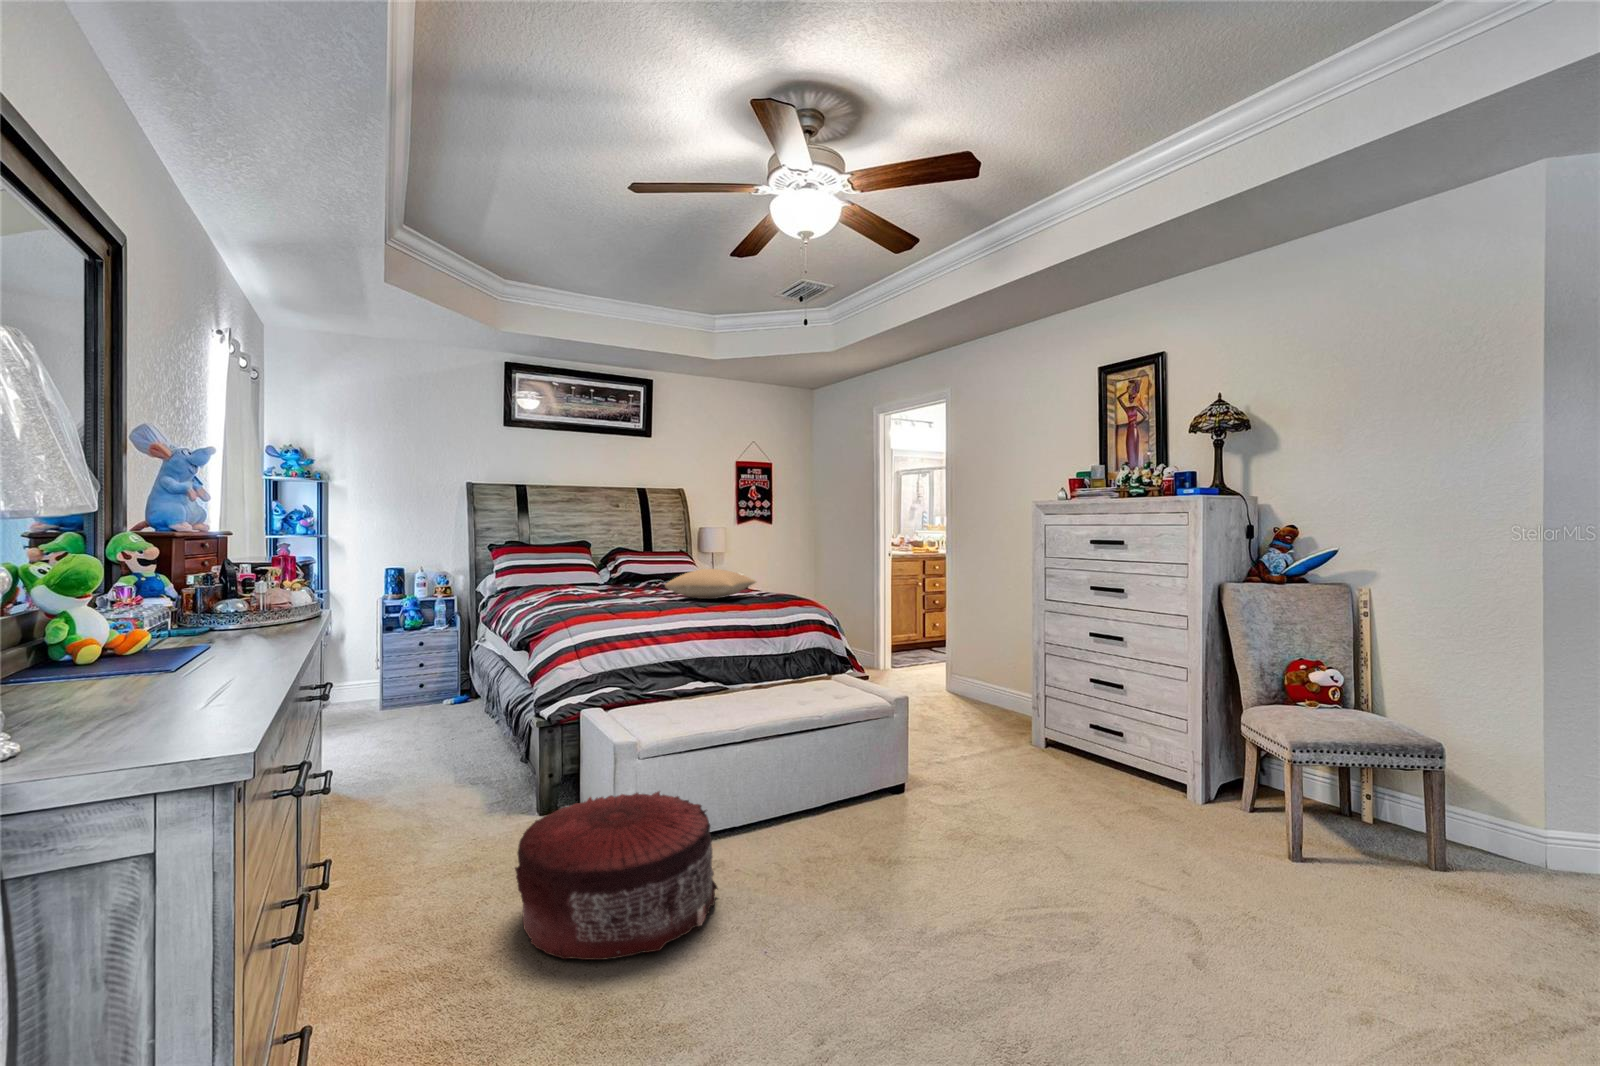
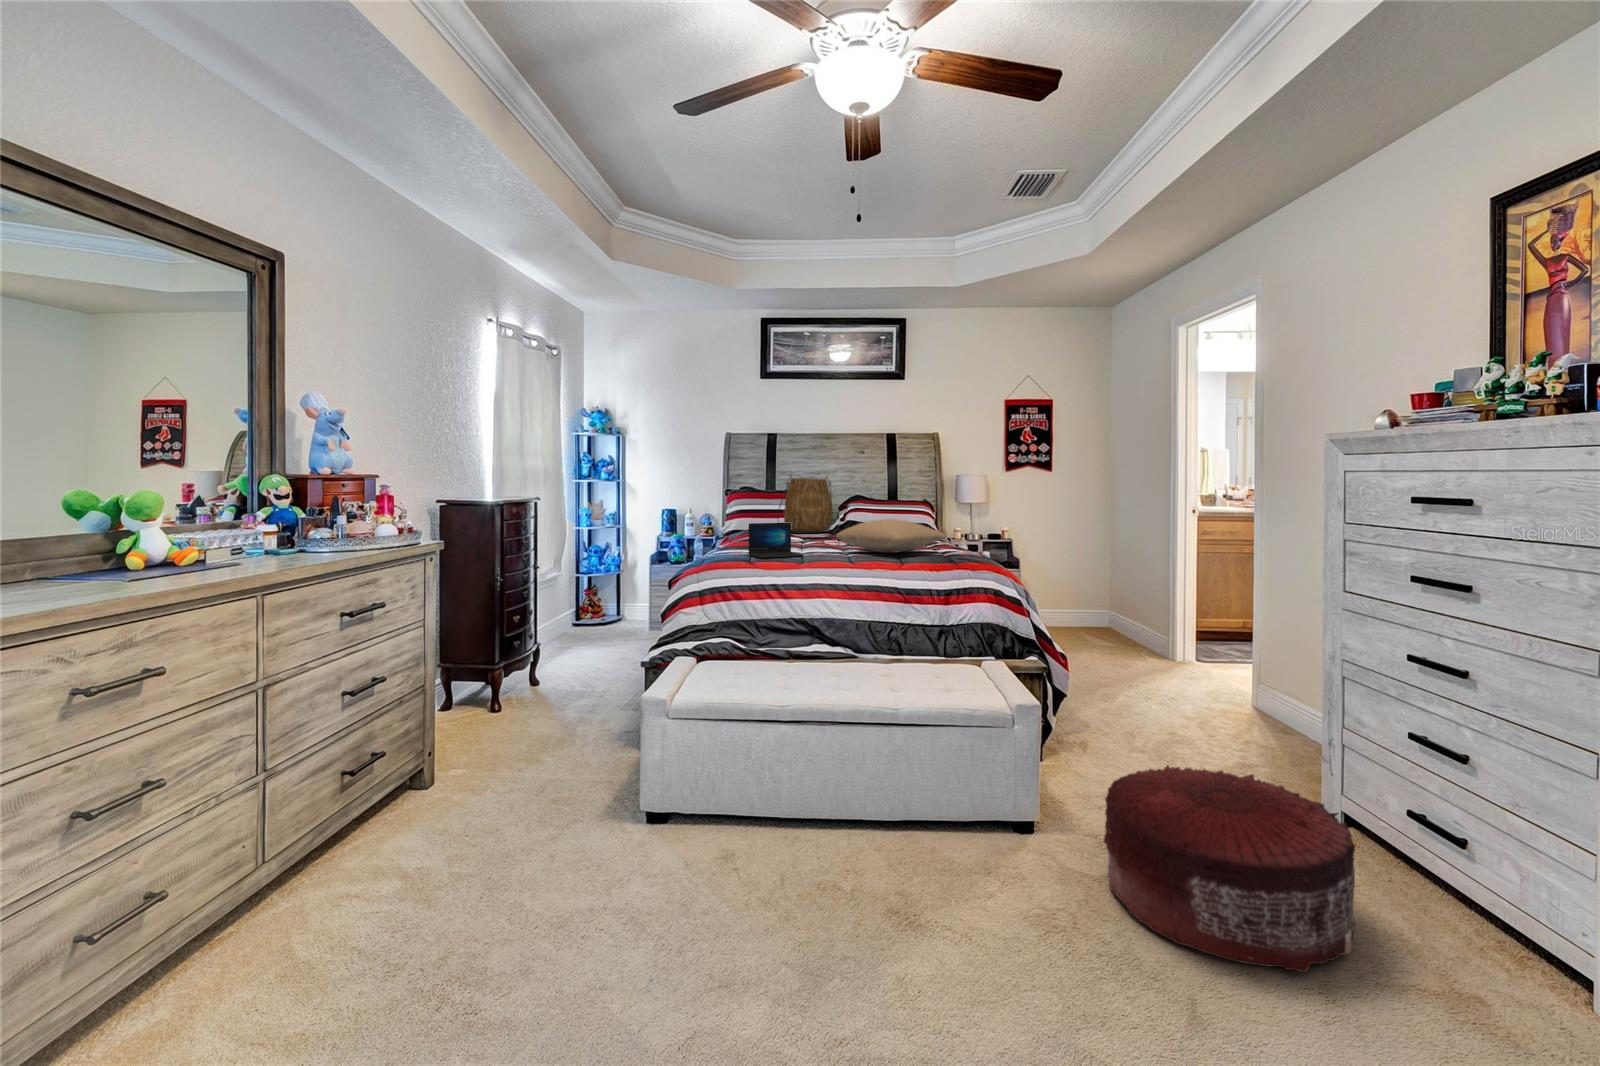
tote bag: none [549,529,605,587] -> present [778,477,832,533]
laptop: none [592,575,646,610] -> present [748,523,803,558]
pouf: present [515,791,717,960] -> present [1104,765,1355,972]

